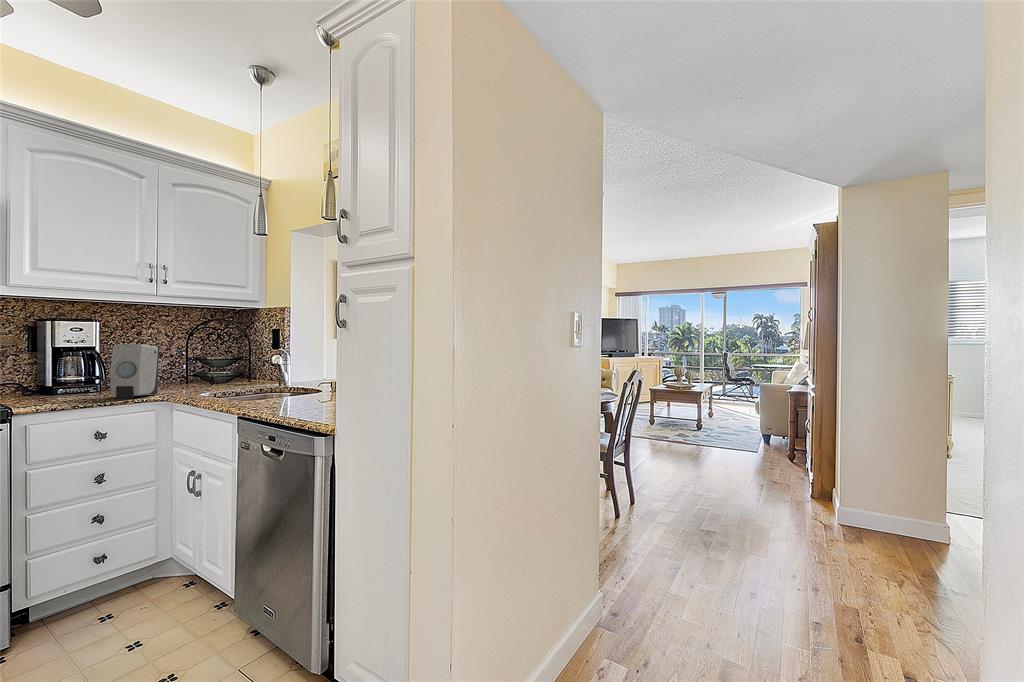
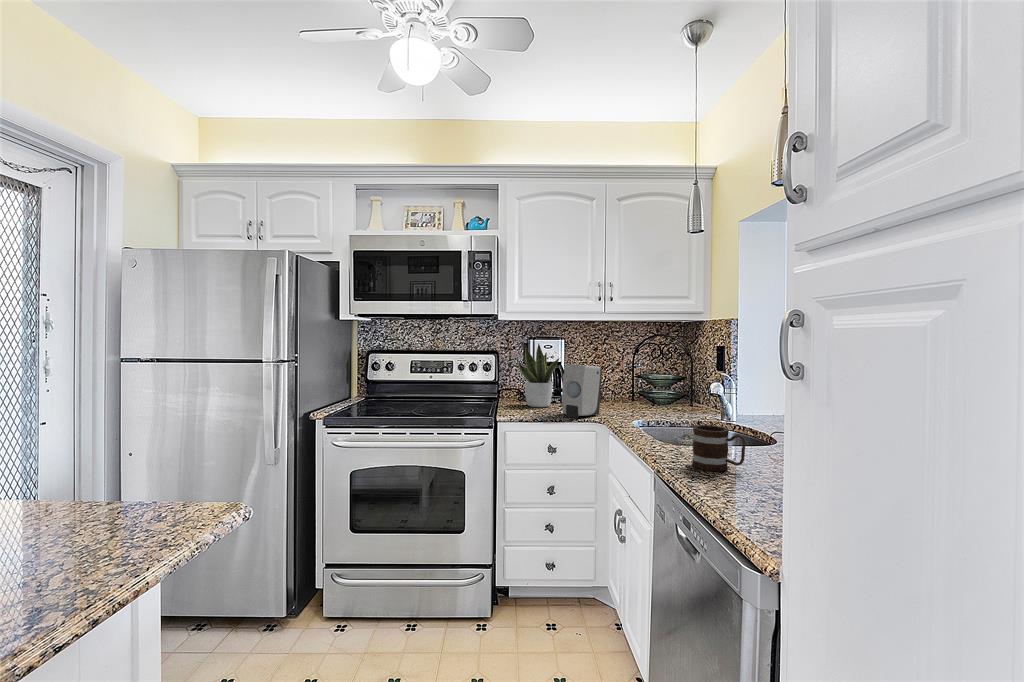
potted plant: none [36,321,98,396] -> present [519,343,559,407]
mug: none [272,378,313,411] -> present [692,425,746,472]

